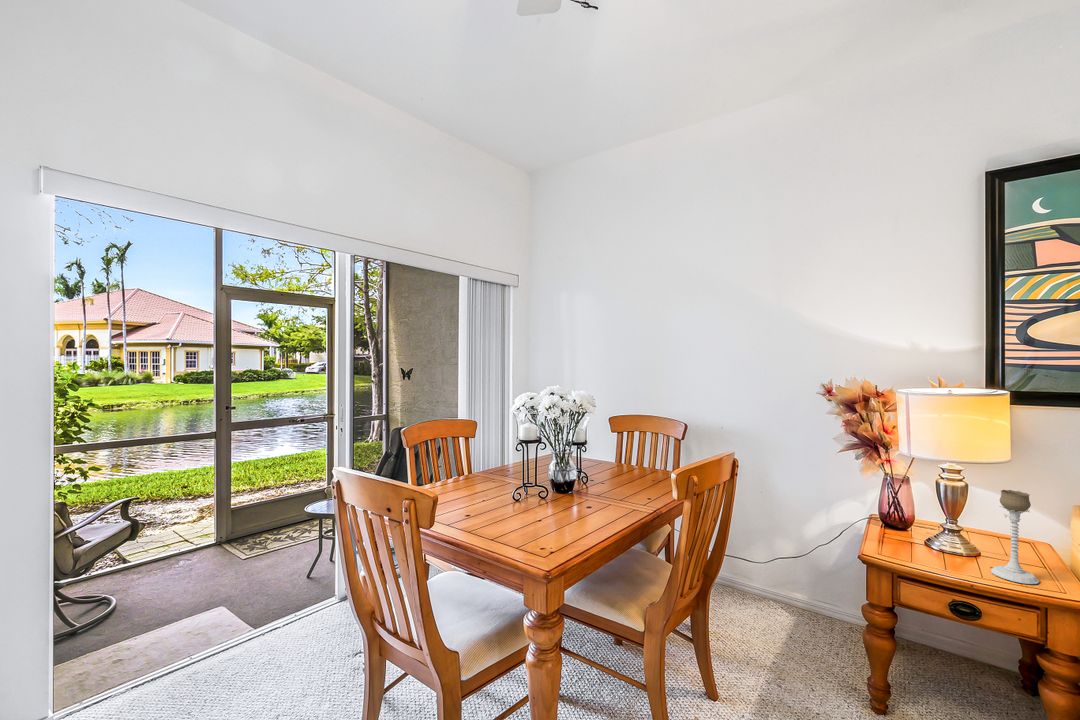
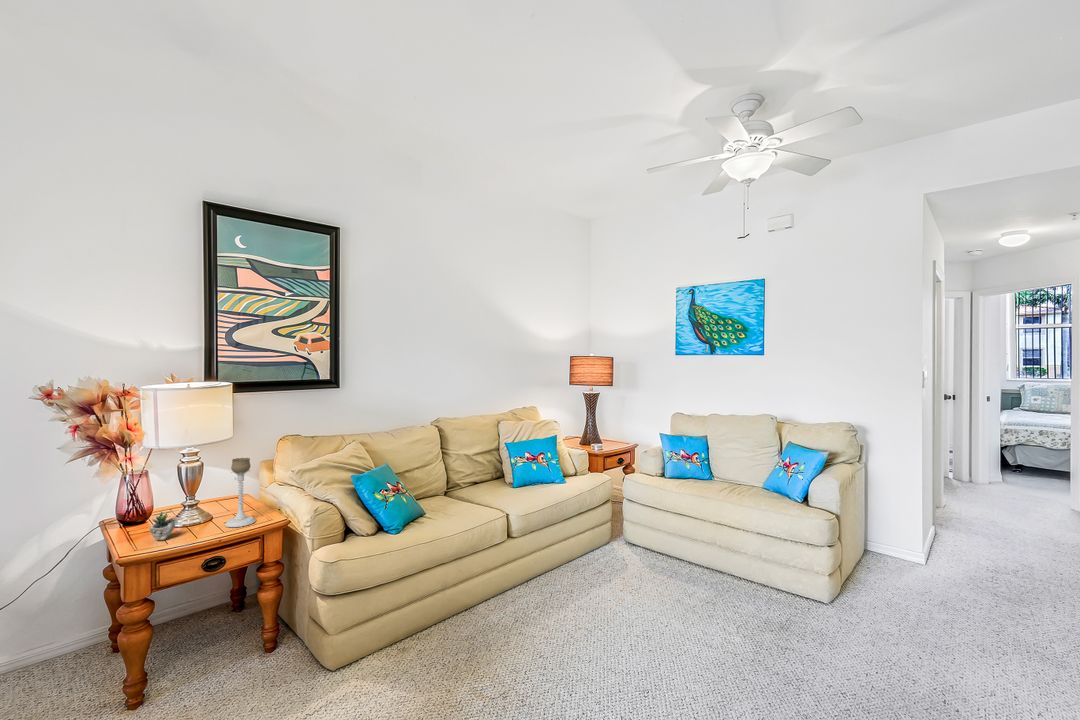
succulent plant: none [896,524,946,556] -> present [150,506,196,540]

